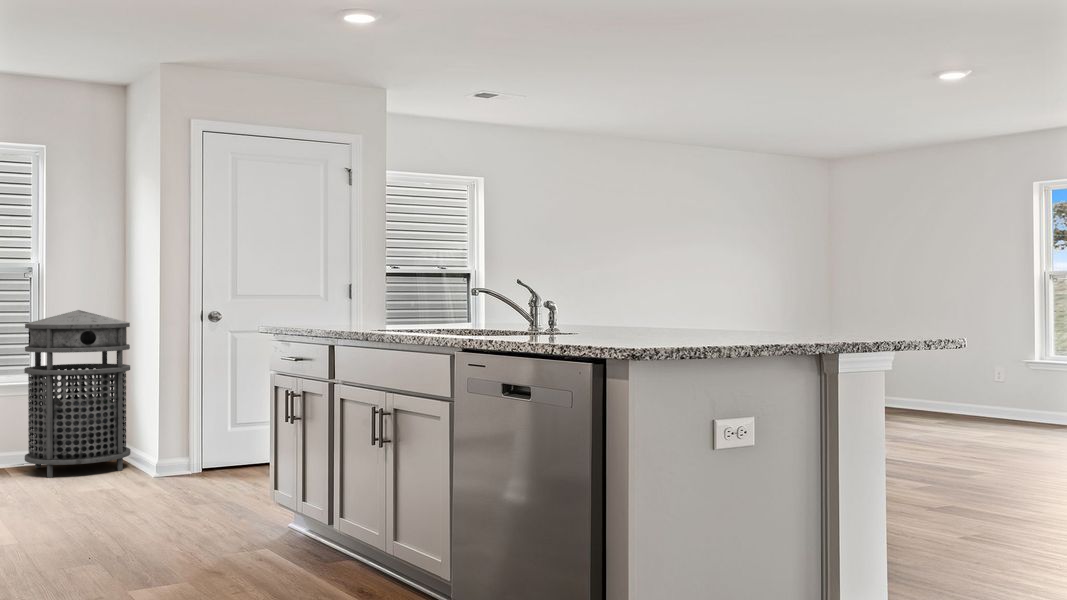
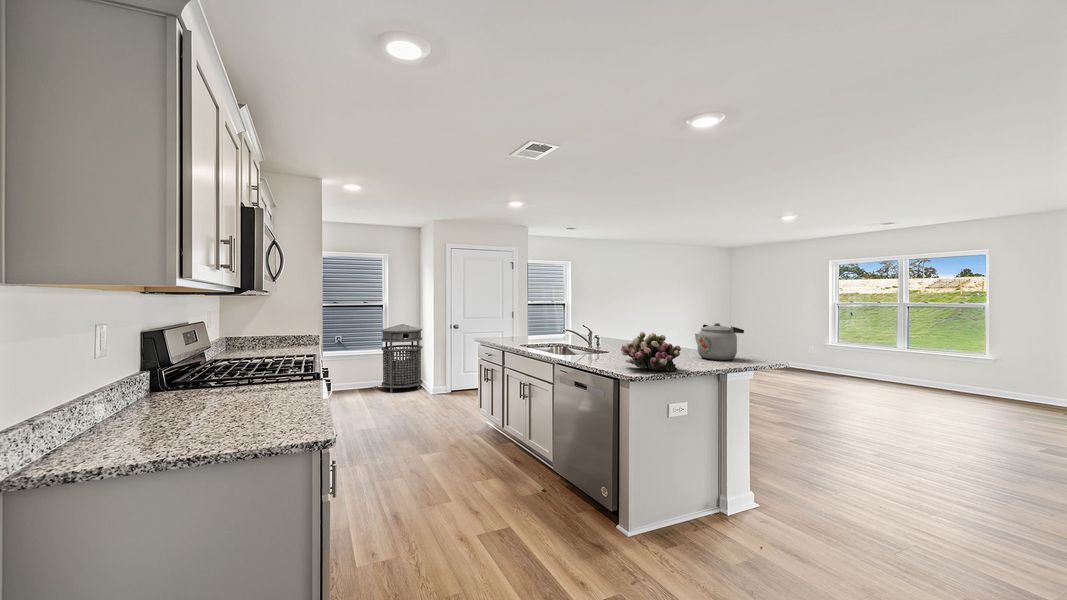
kettle: none [768,258,873,338] -> present [695,323,744,360]
flower arrangement: none [606,260,739,343] -> present [621,332,681,371]

